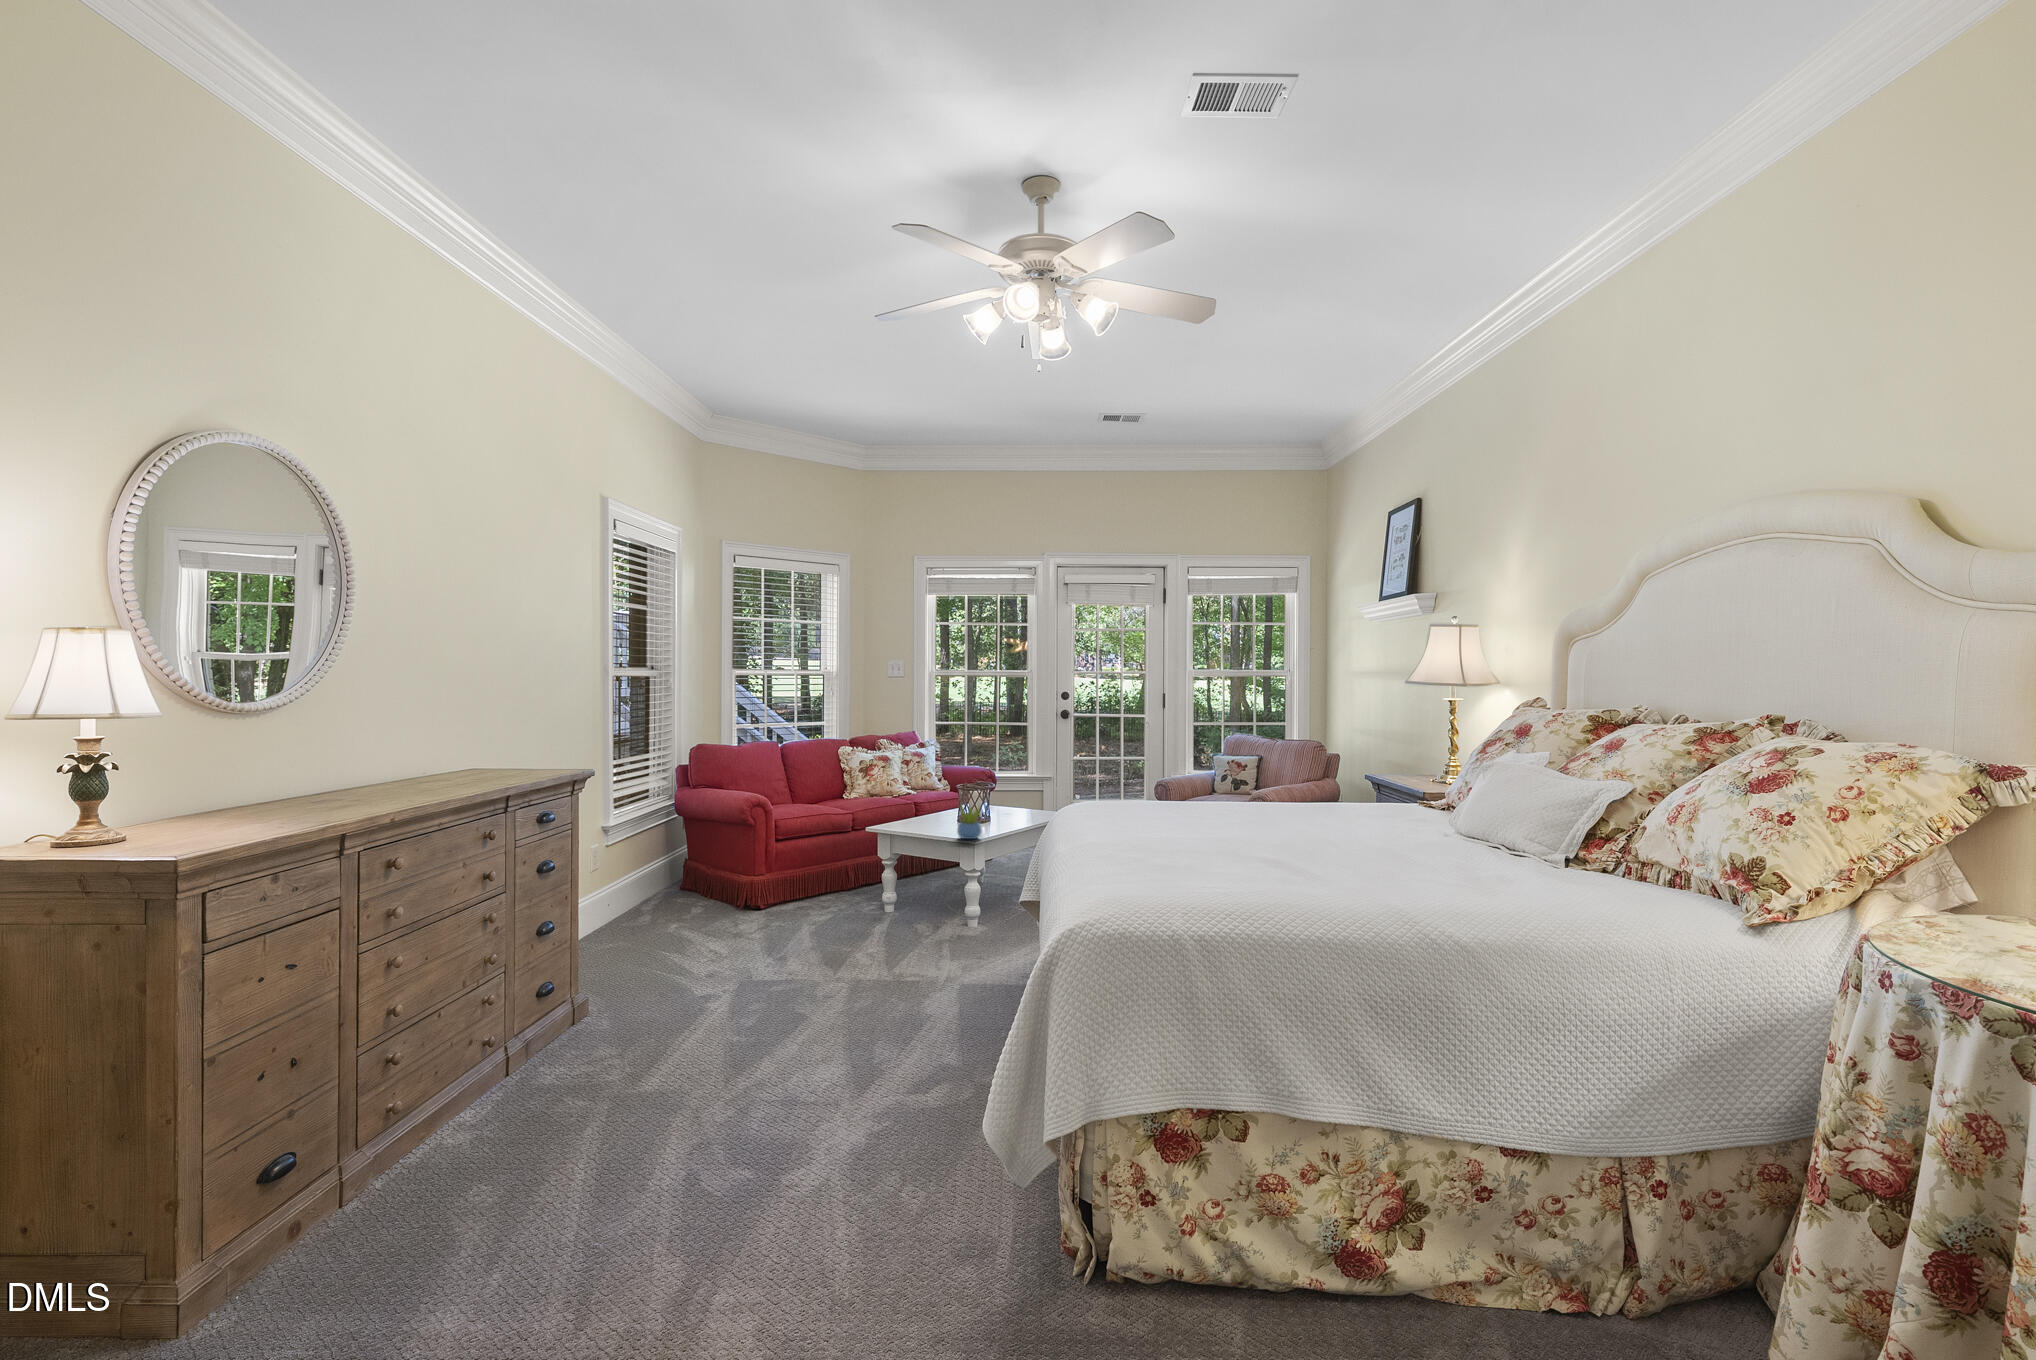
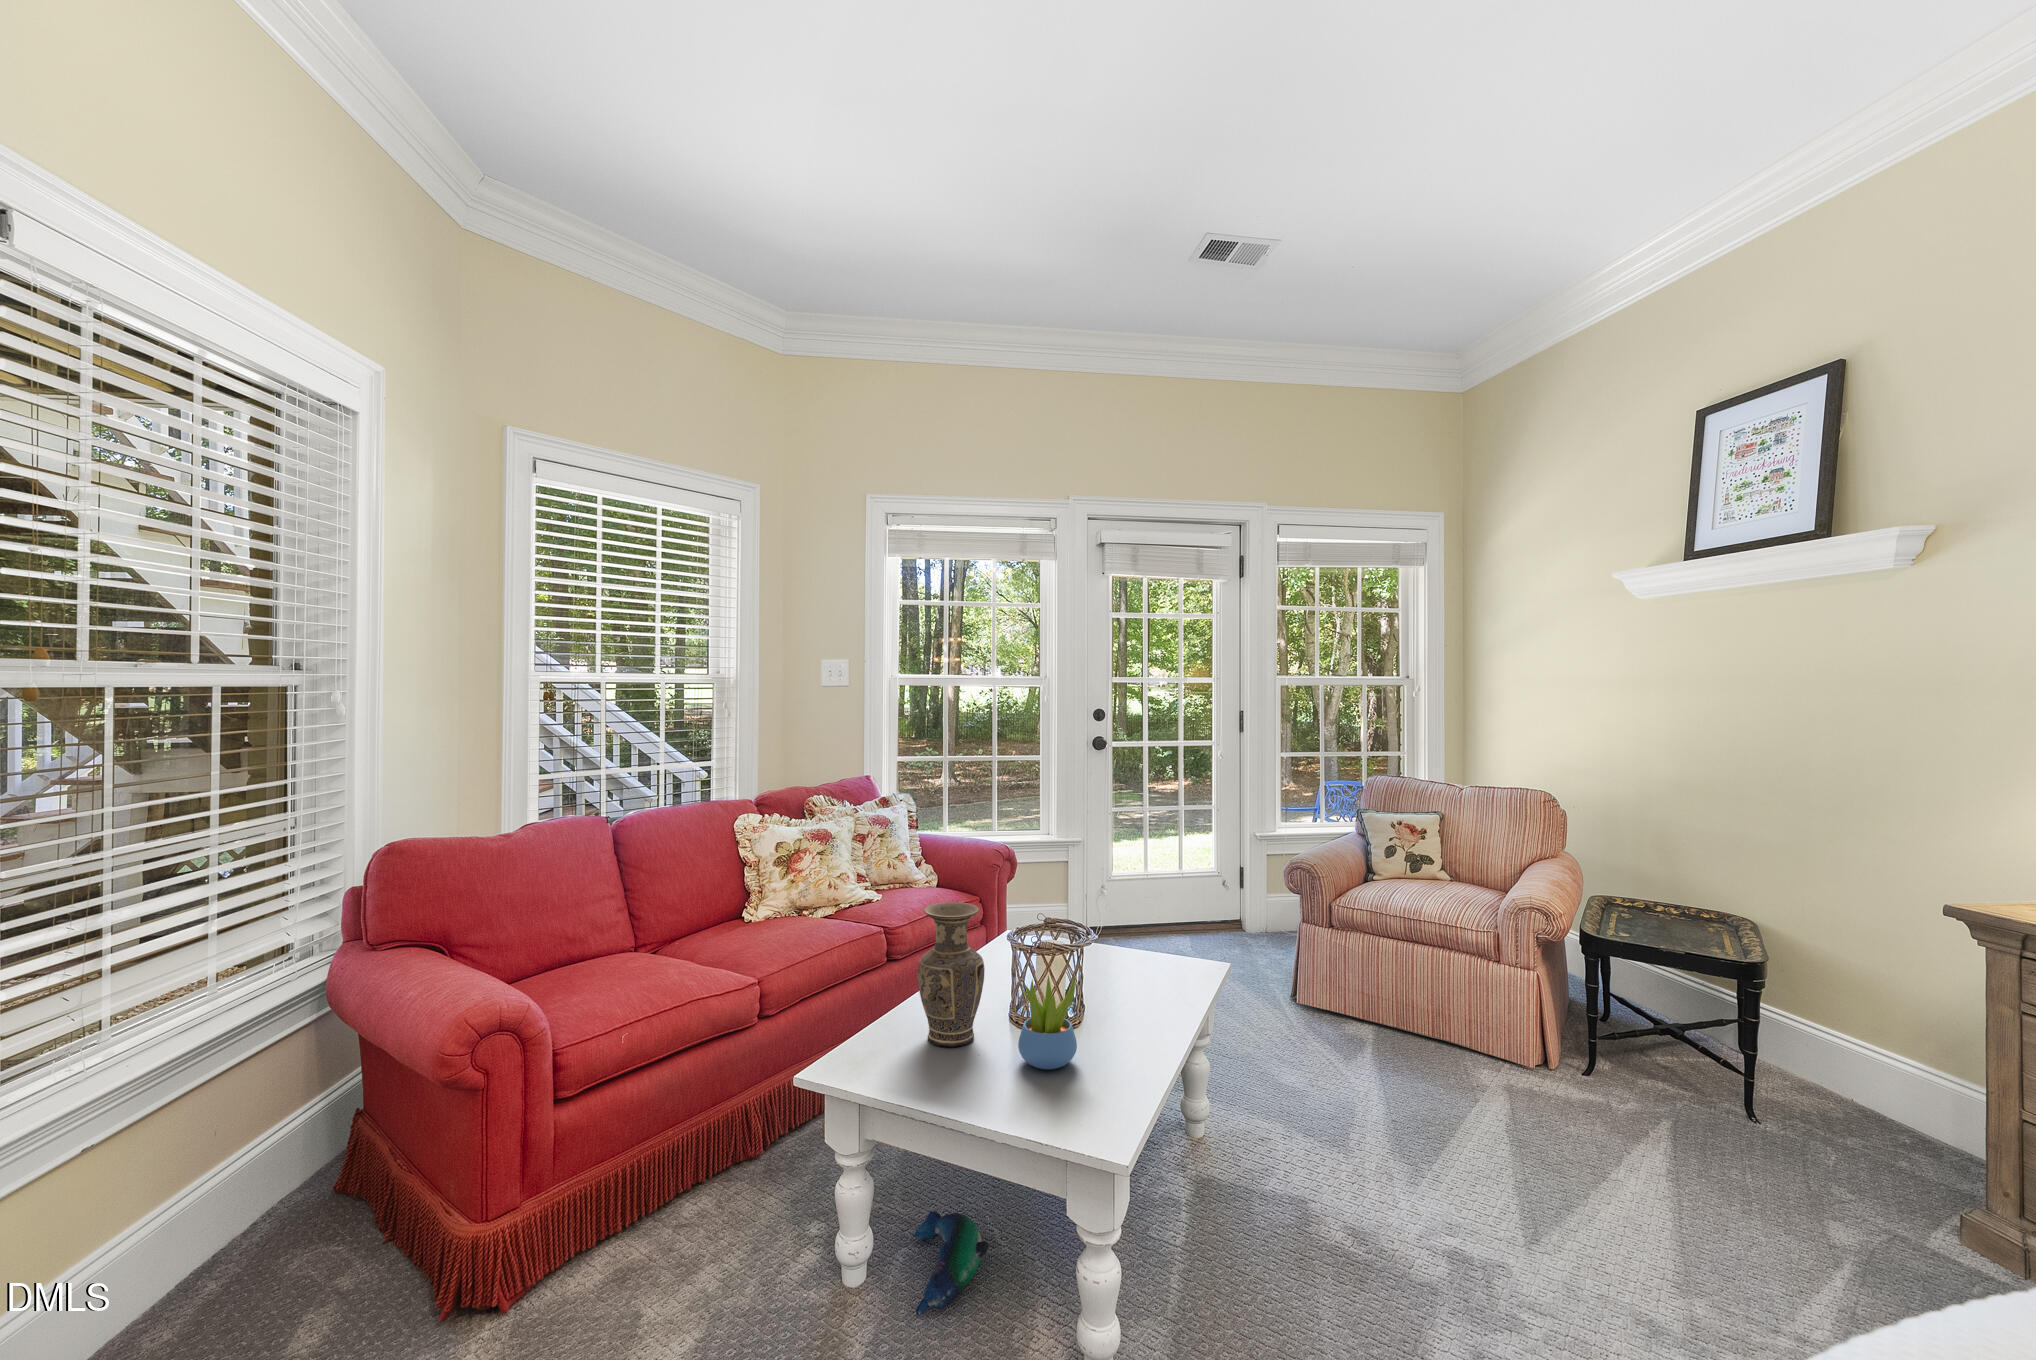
vase: none [919,776,948,834] -> present [917,902,985,1047]
plush toy: none [912,900,943,924] -> present [914,1211,989,1316]

